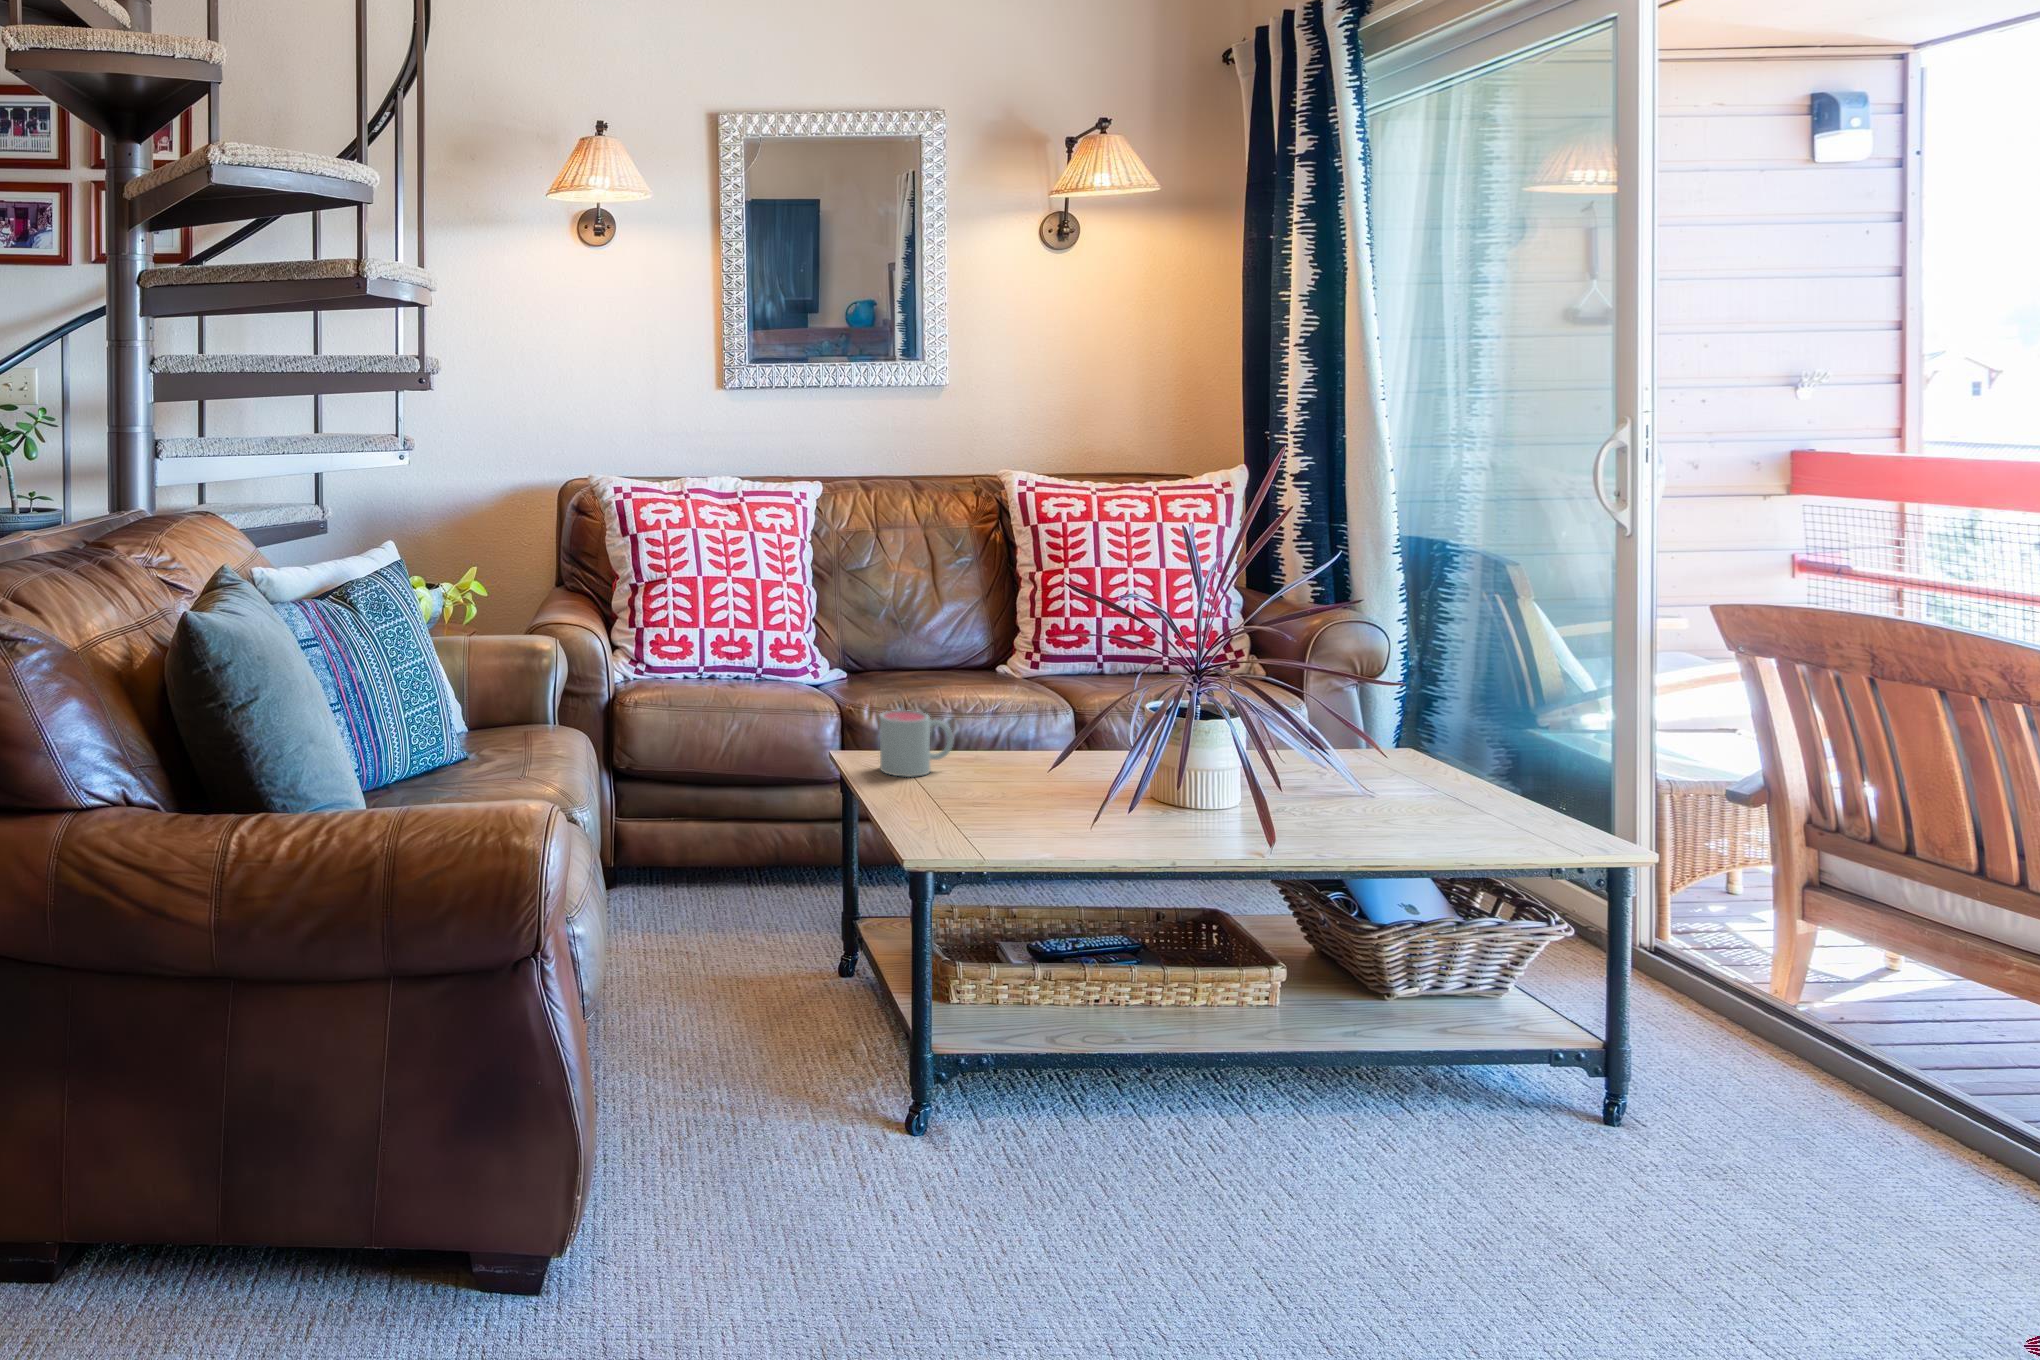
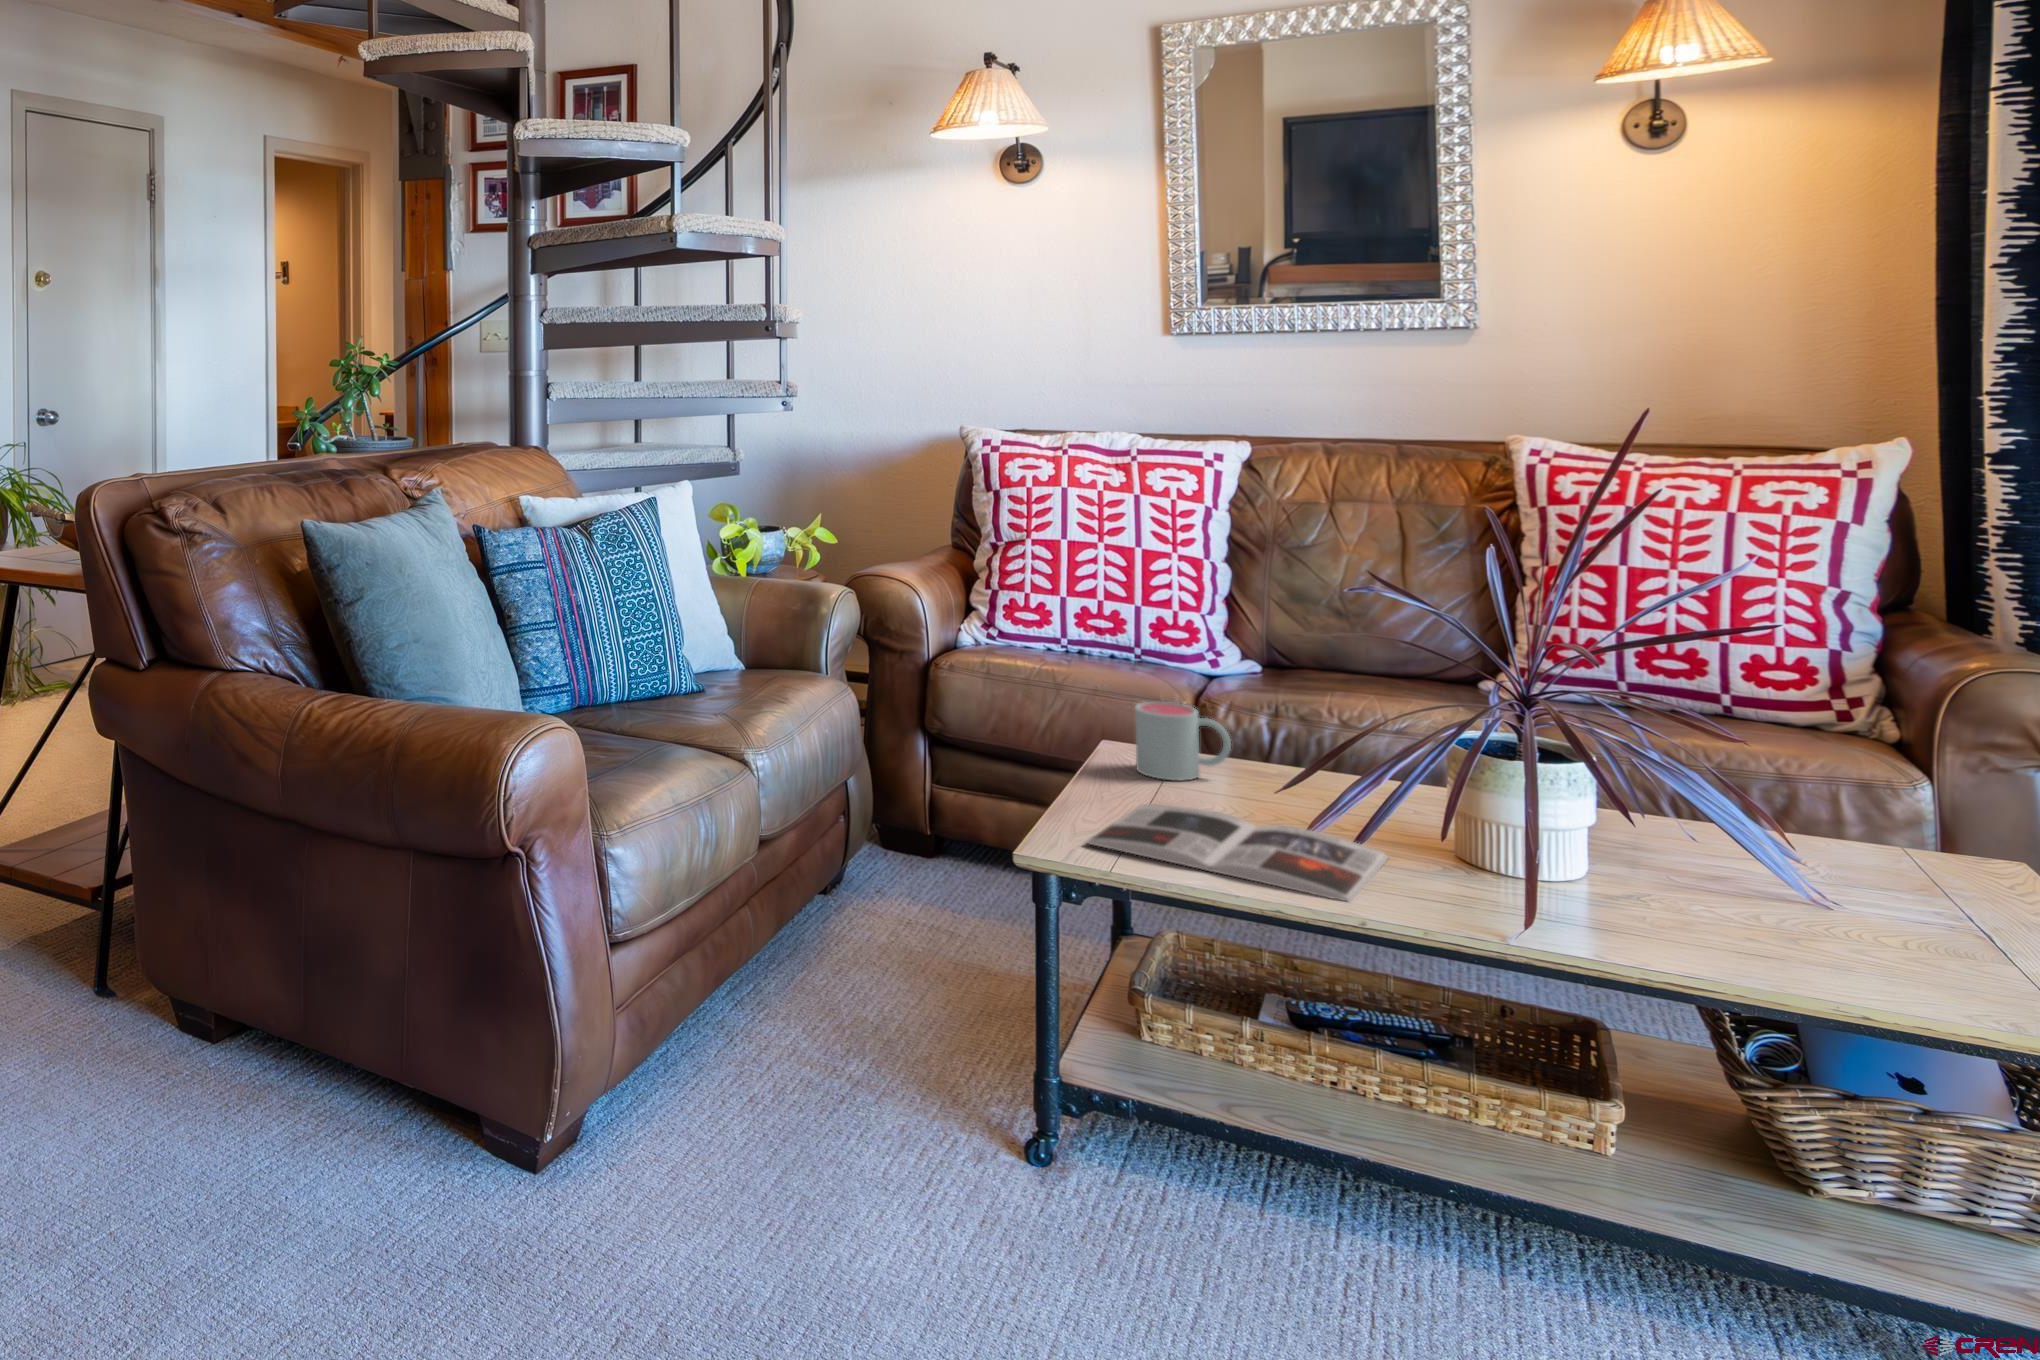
magazine: none [925,794,1139,846] -> present [1087,804,1388,902]

